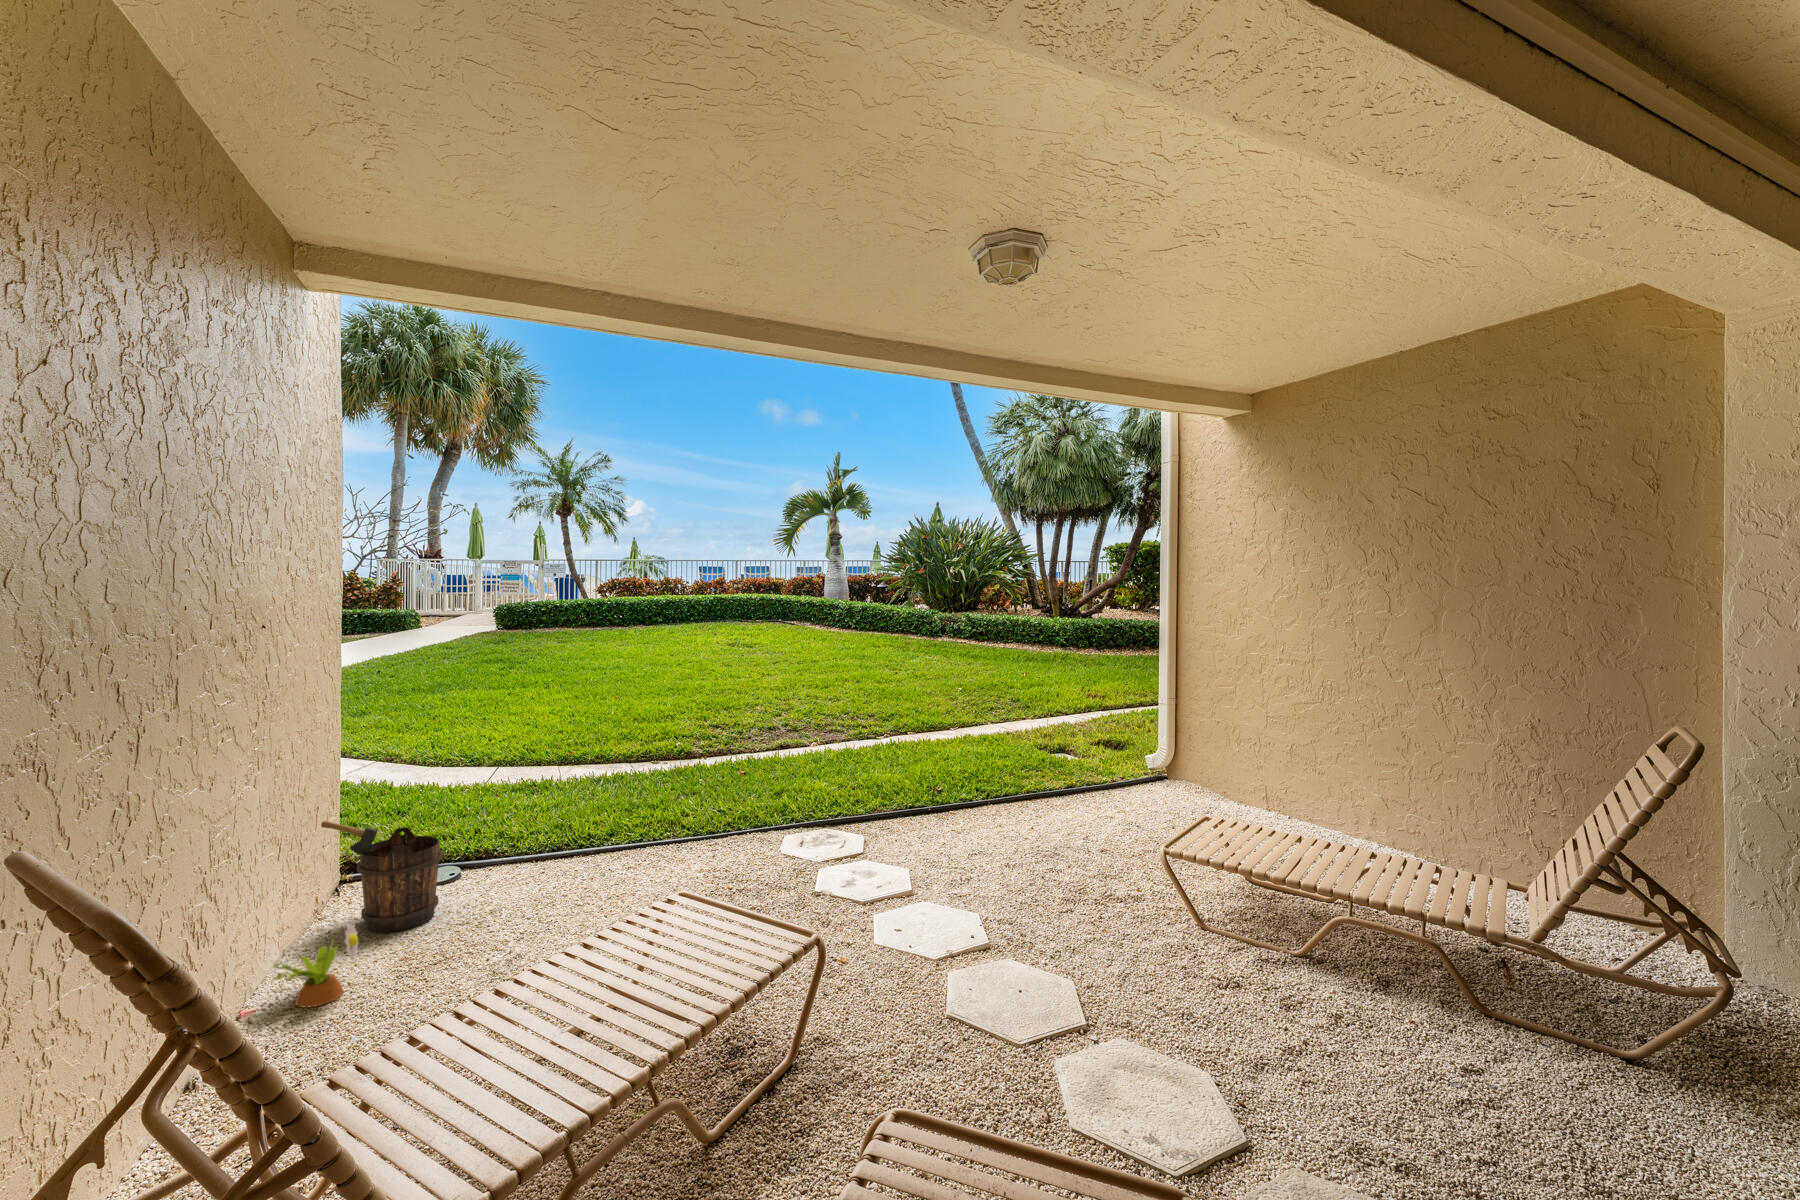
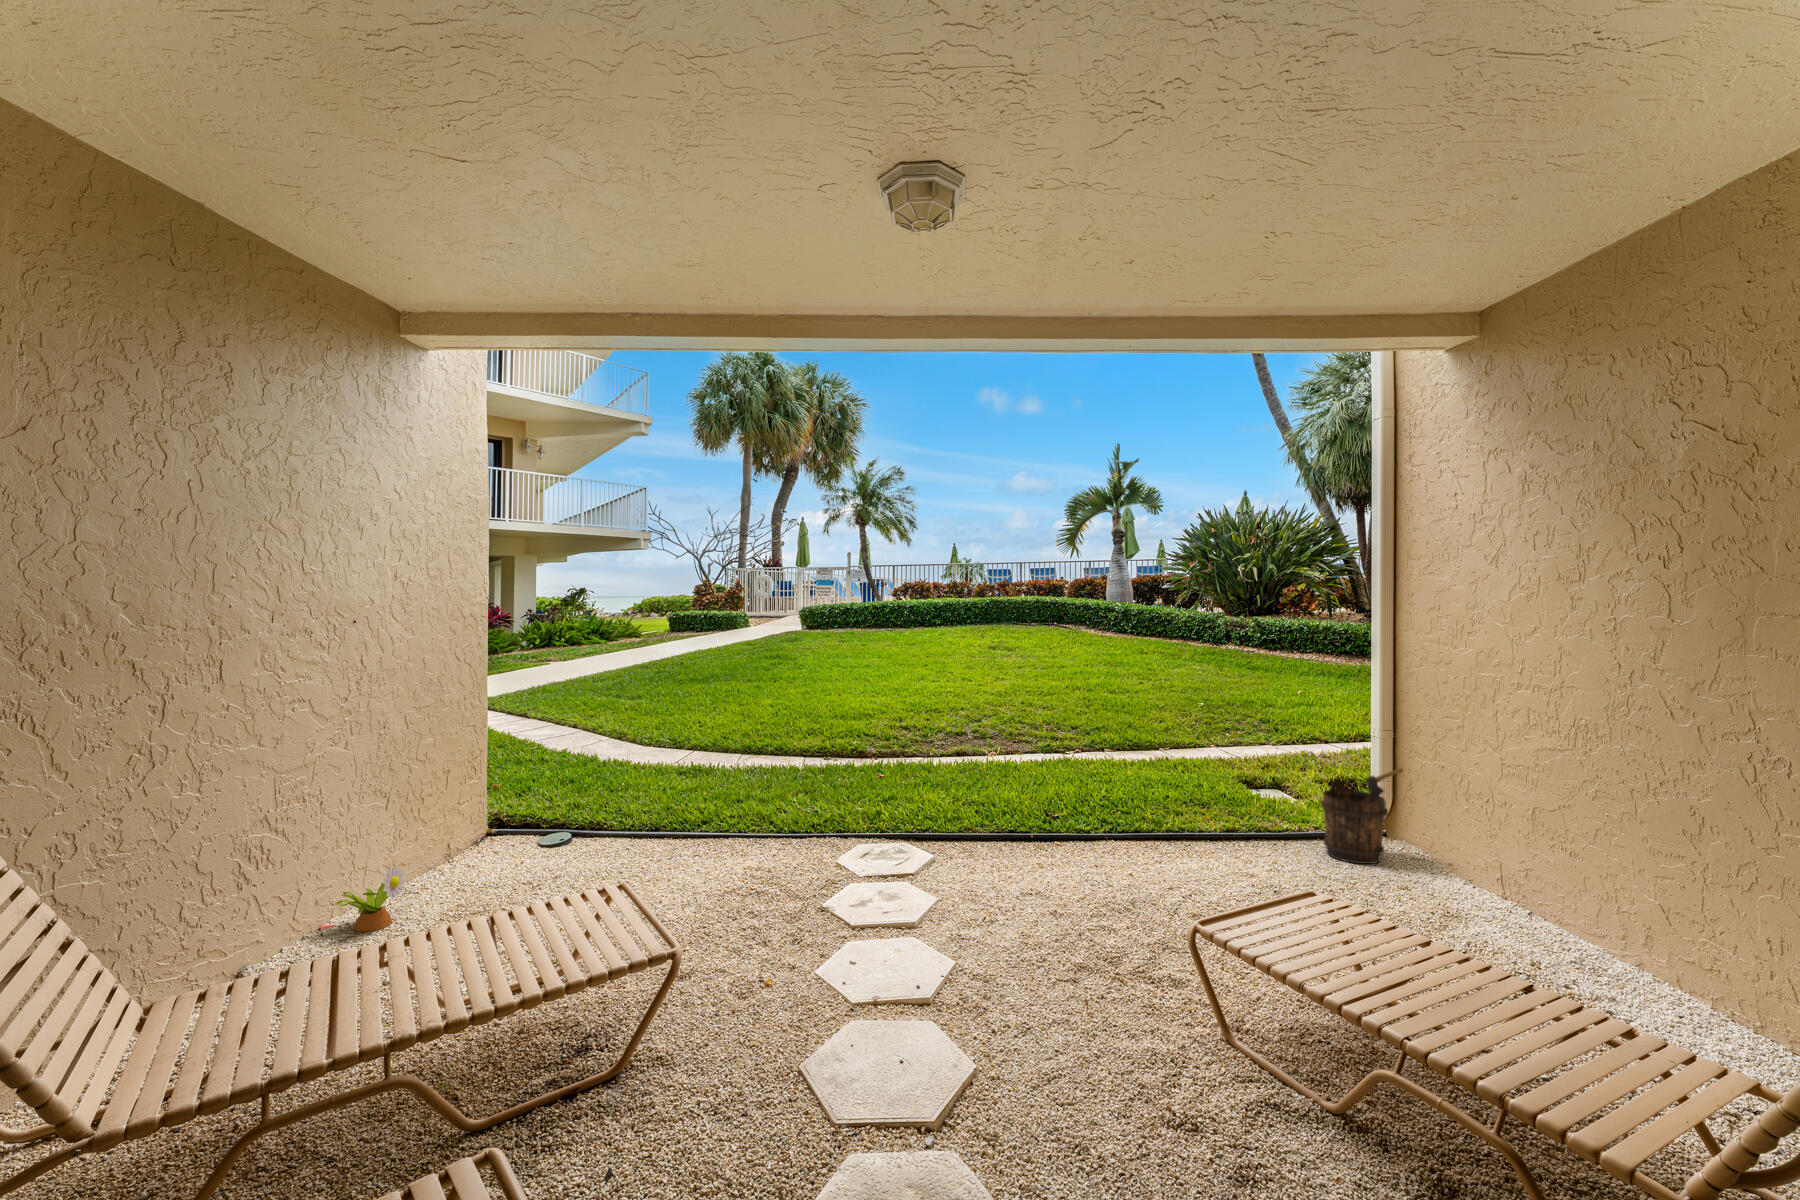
bucket: present [321,821,442,932] -> present [1321,768,1403,864]

